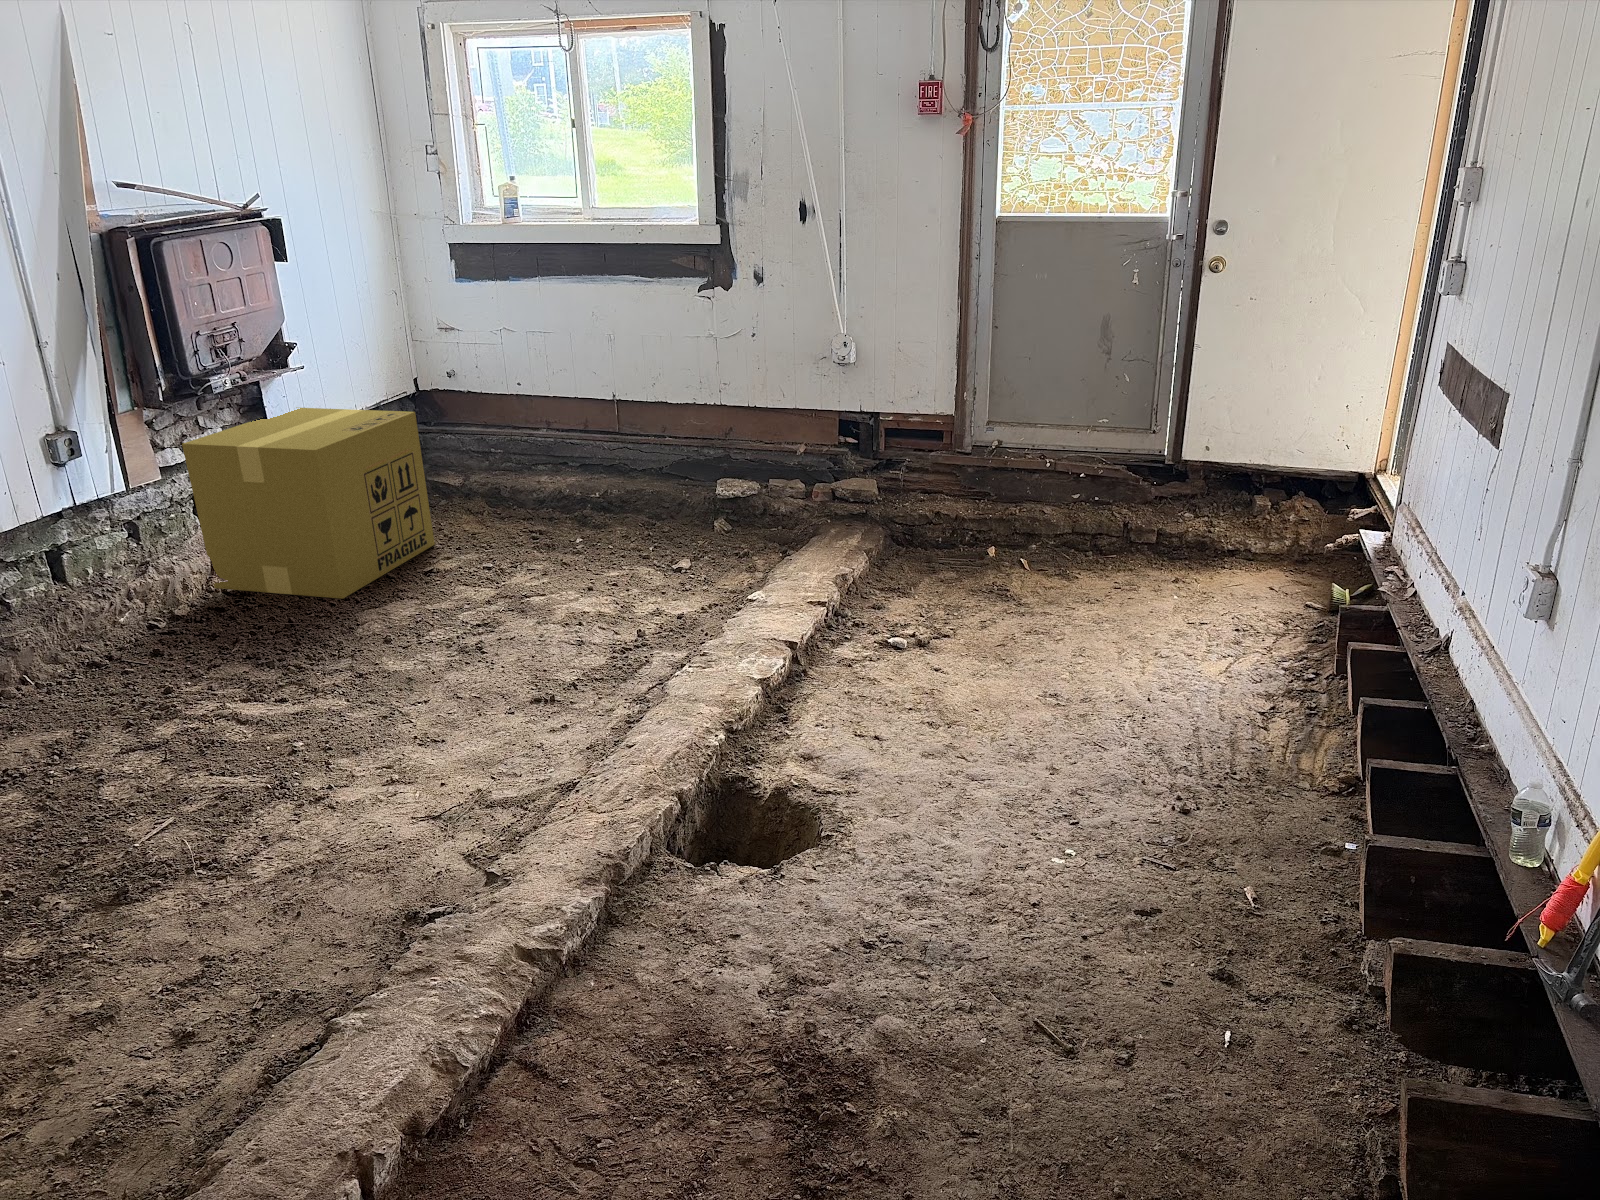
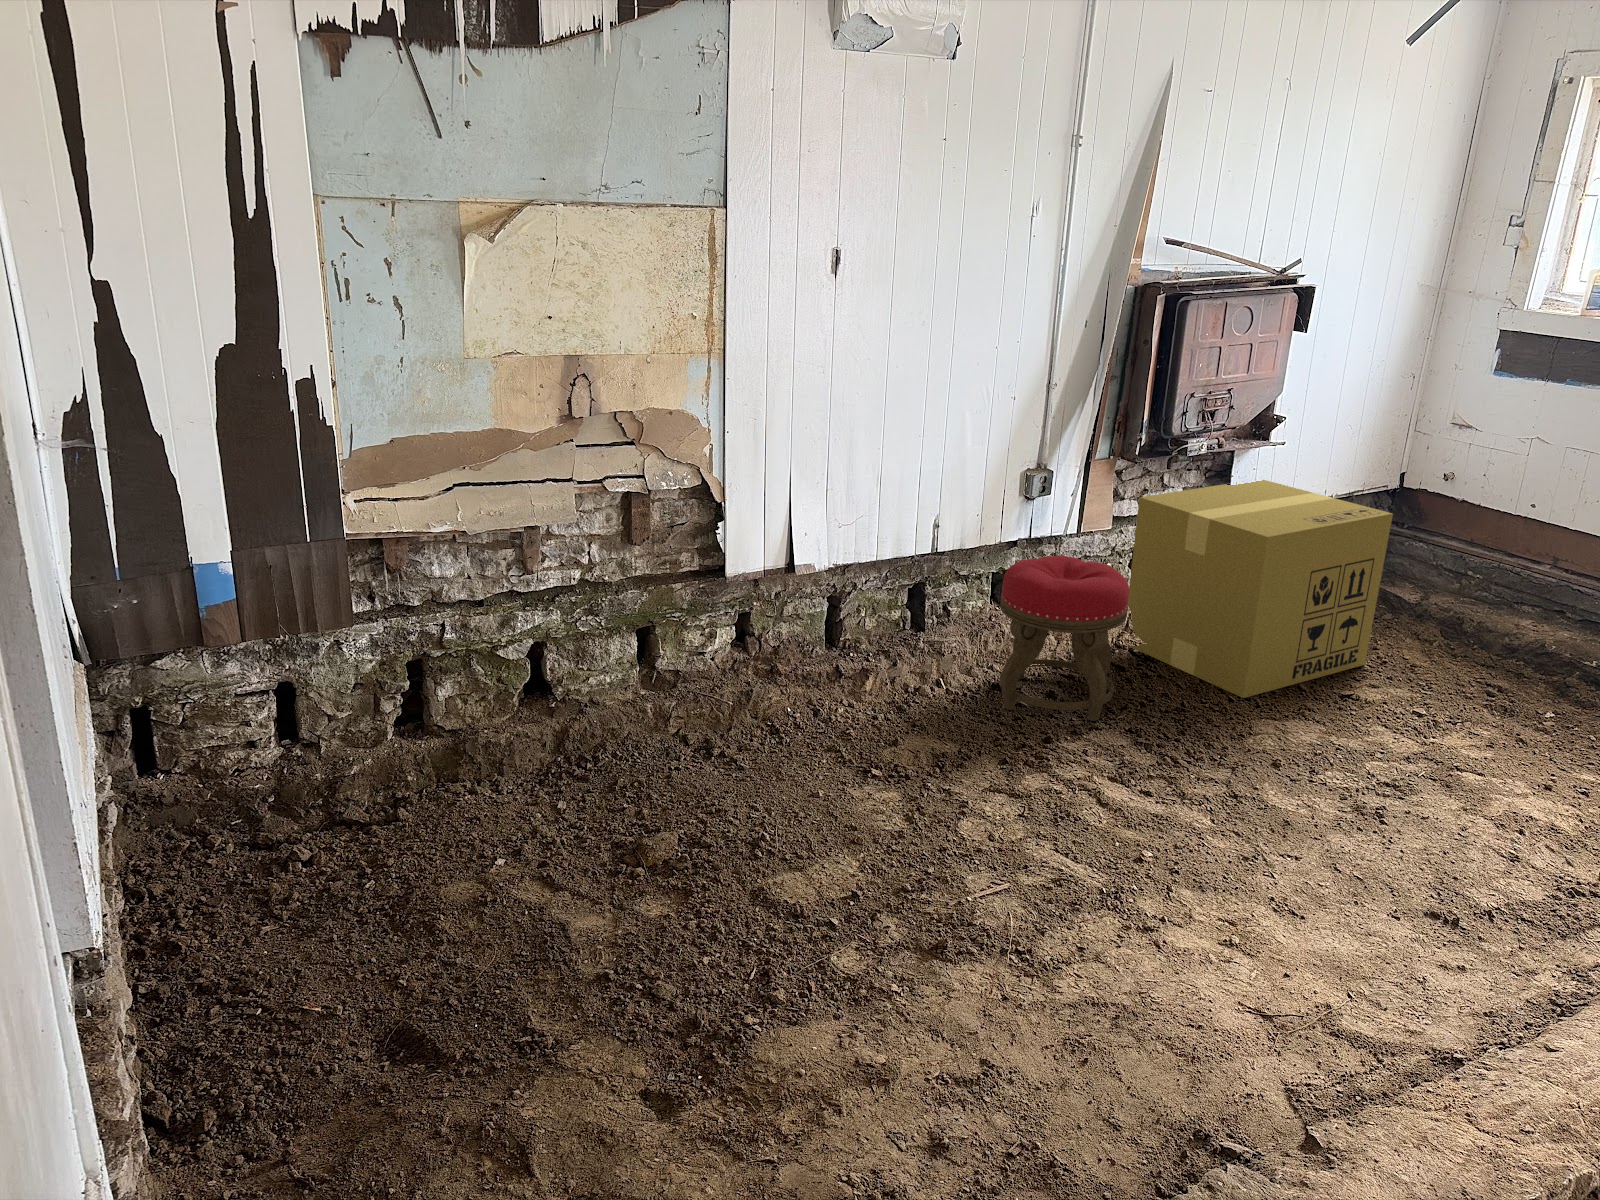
stool: none [60,511,220,678] -> present [1000,556,1130,721]

